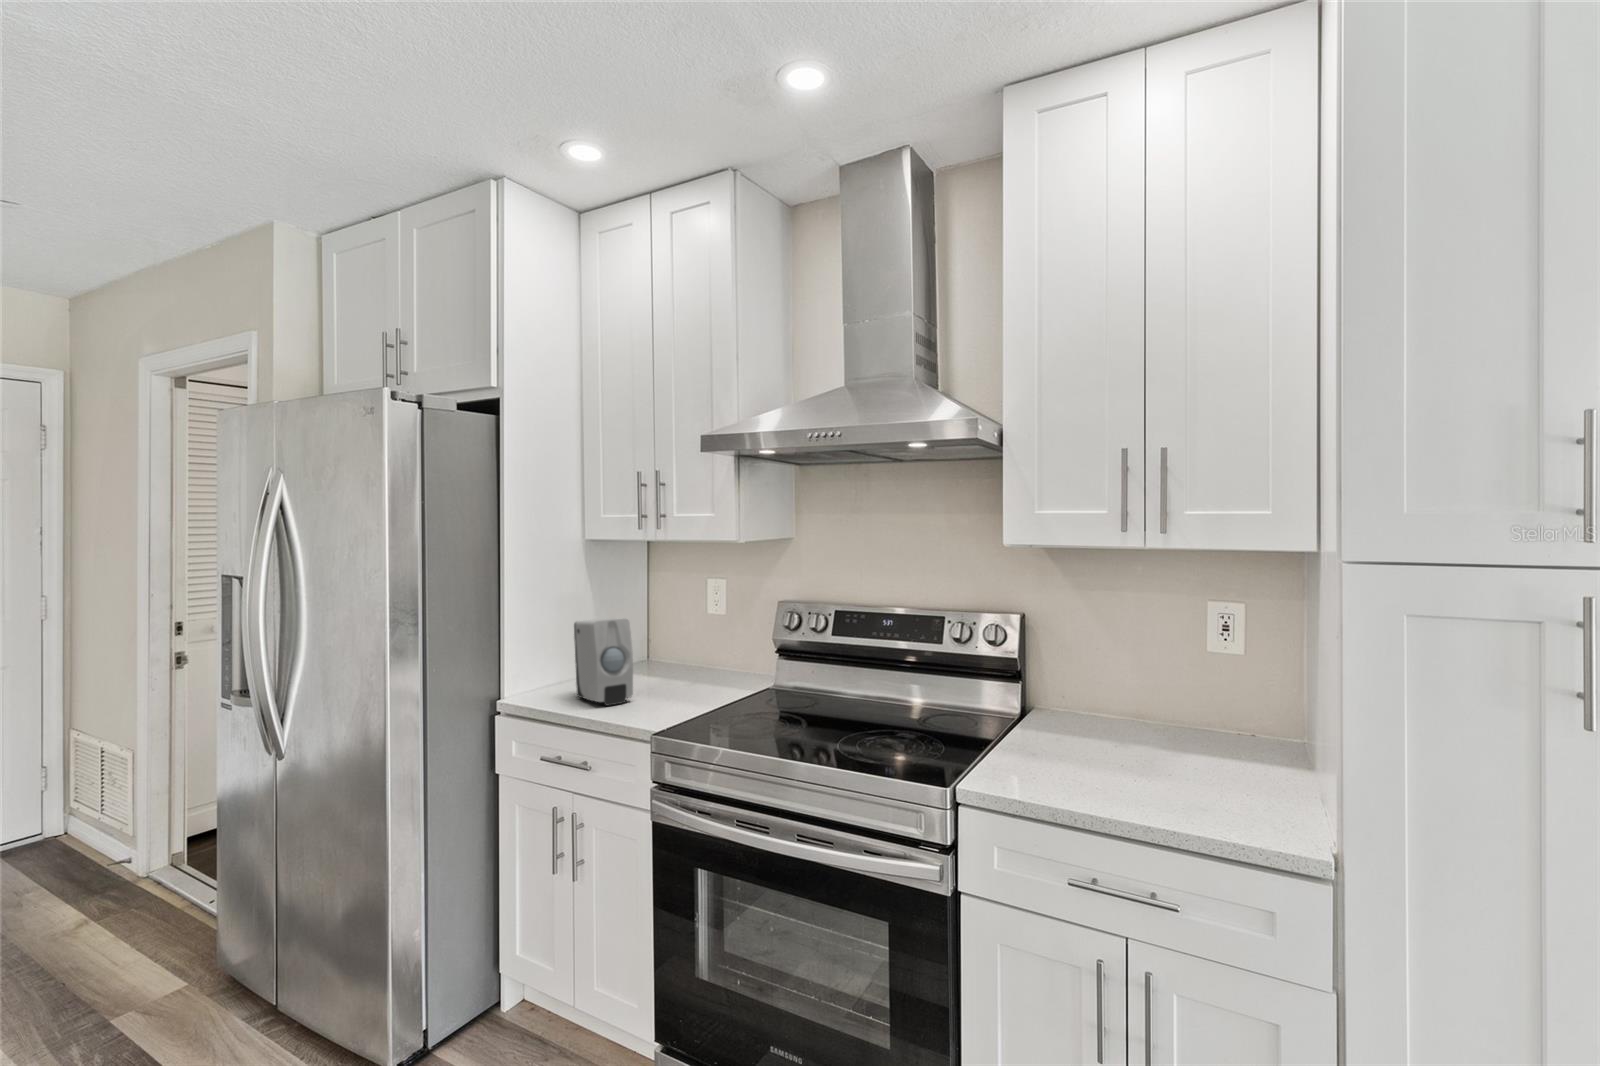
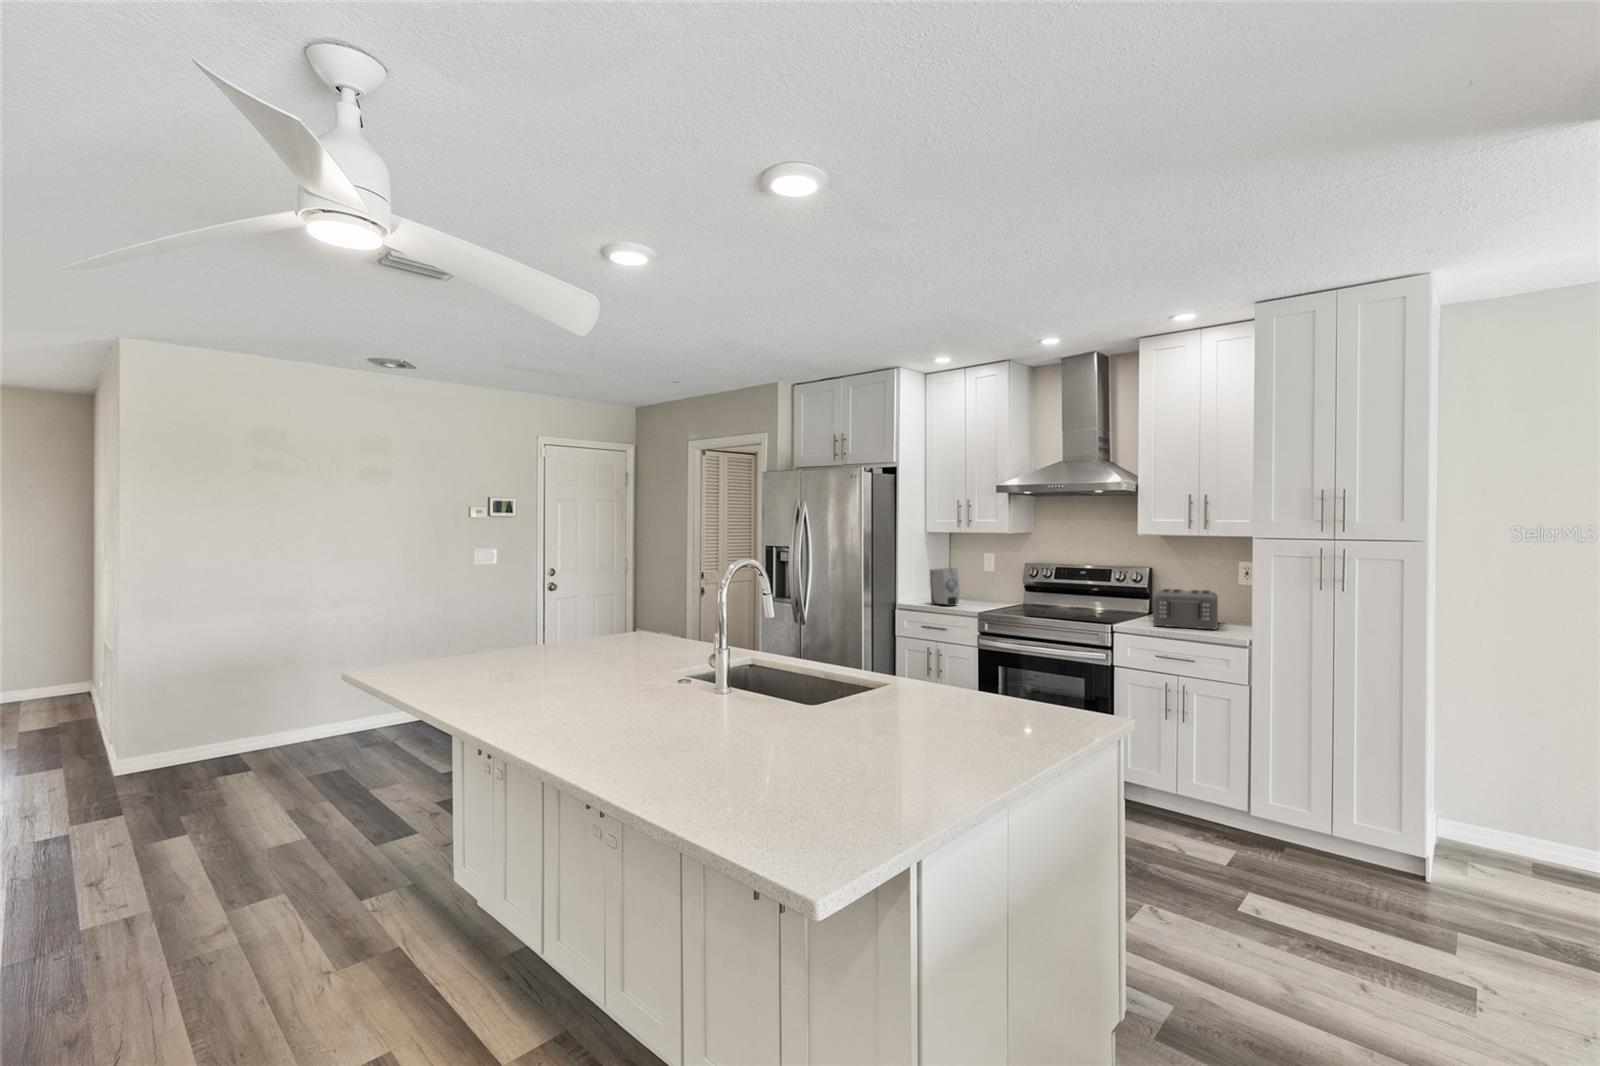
toaster: none [1044,670,1204,788] -> present [1153,589,1218,629]

